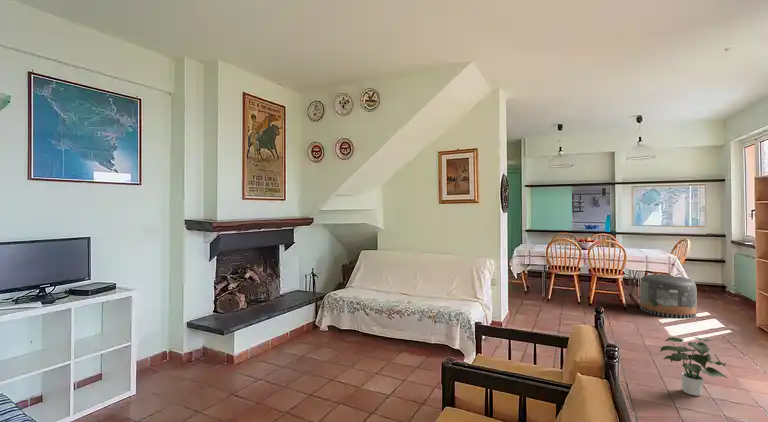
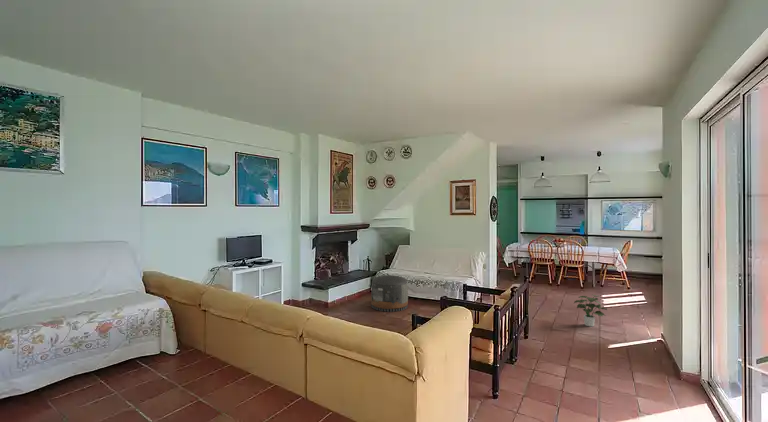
pouf: present [640,274,697,319] -> present [371,275,408,312]

